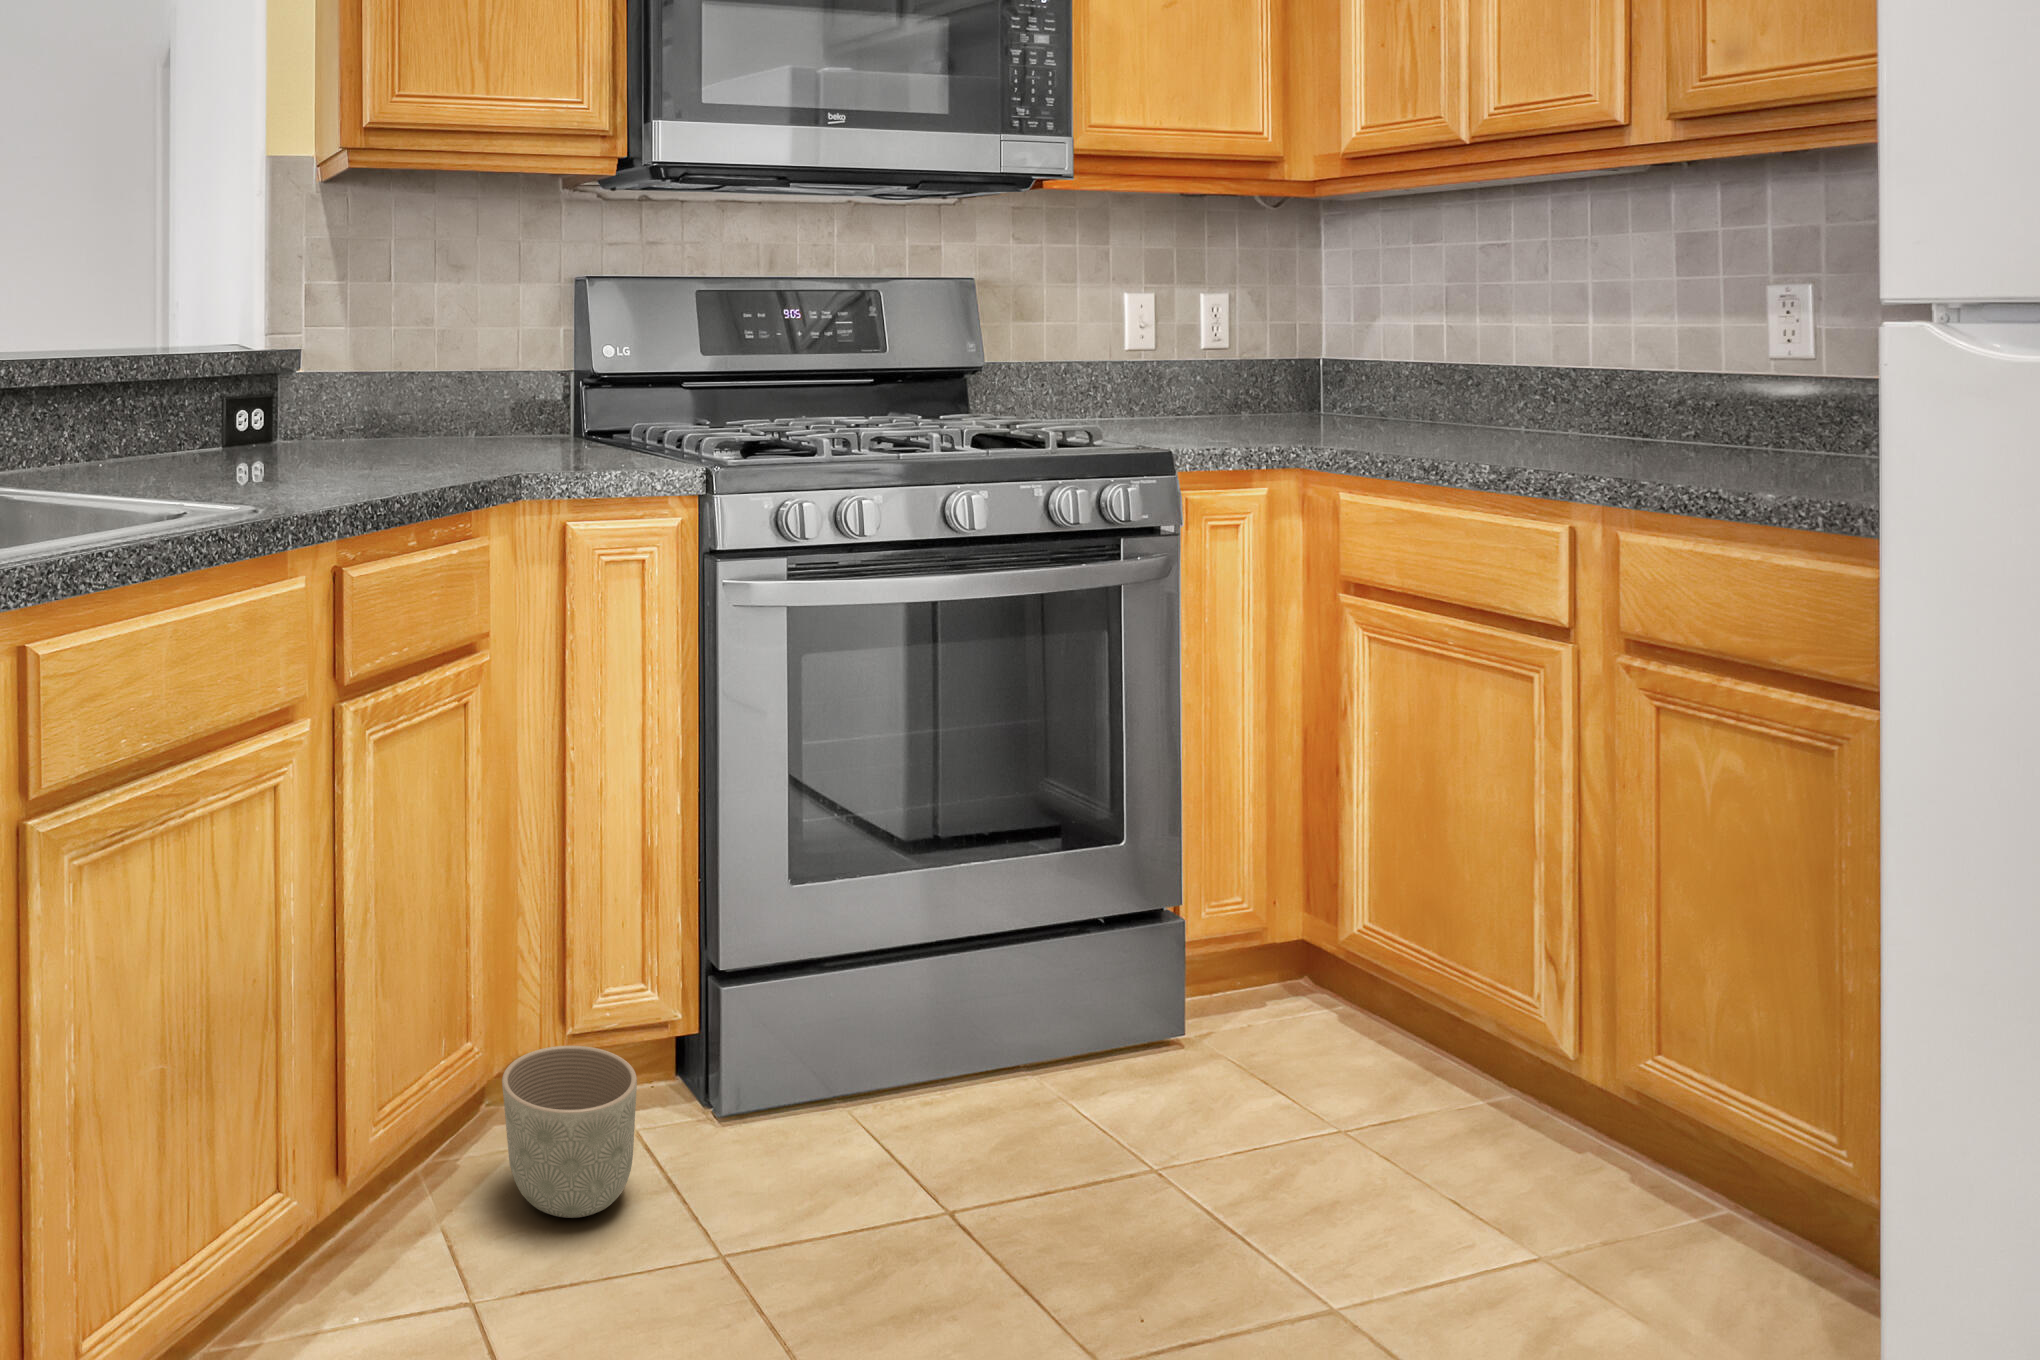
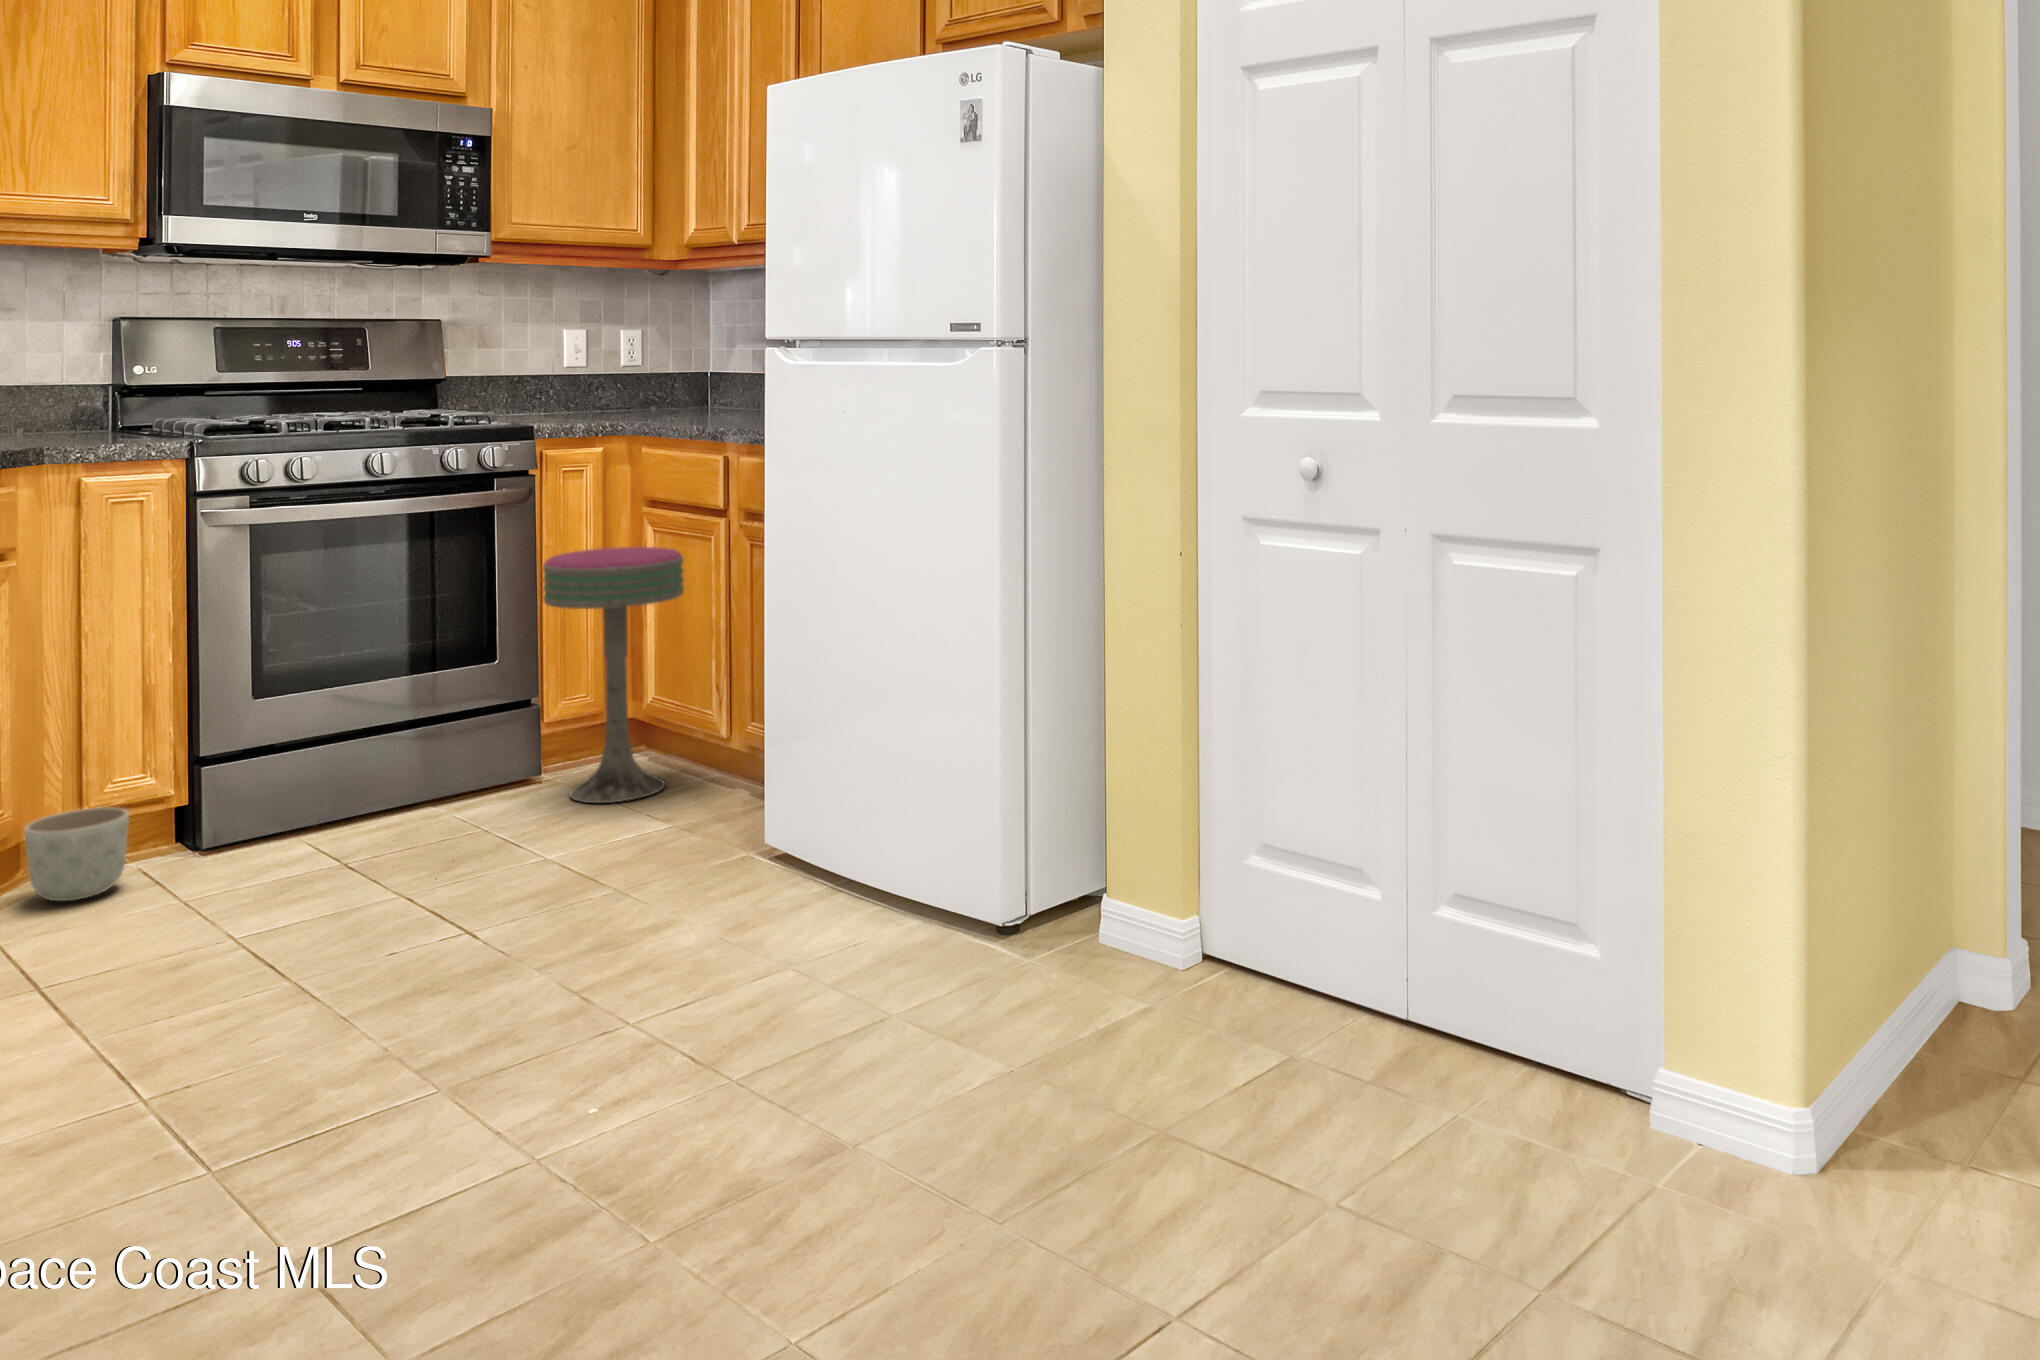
bar stool: none [1213,668,1485,1166] -> present [543,547,684,803]

